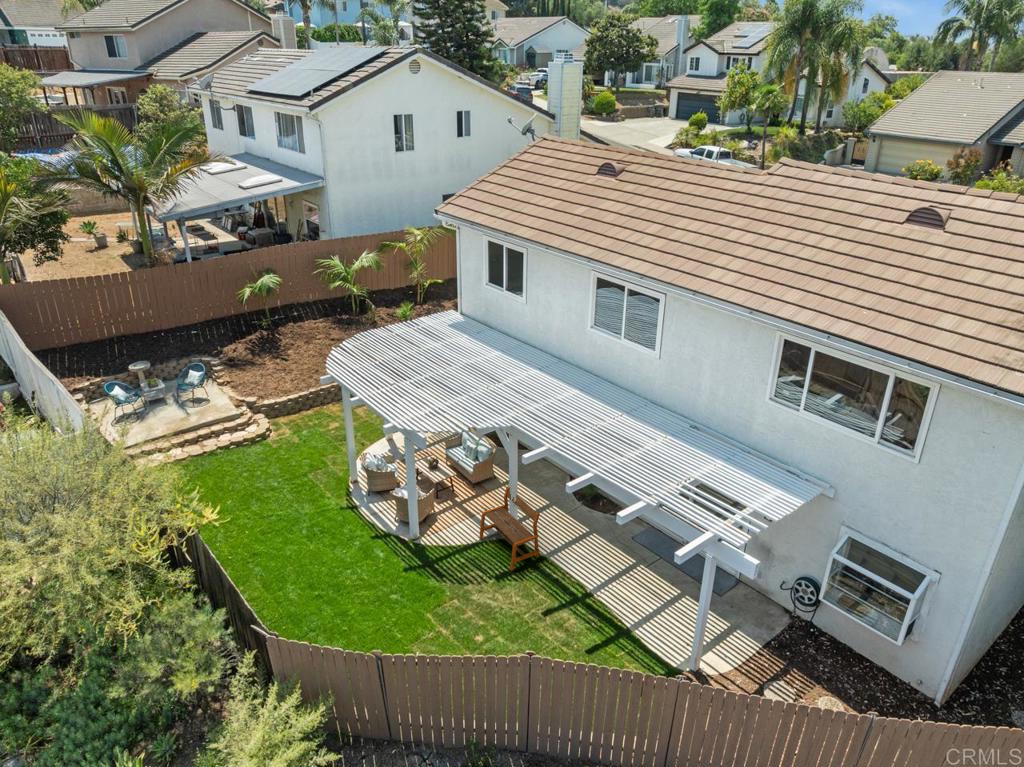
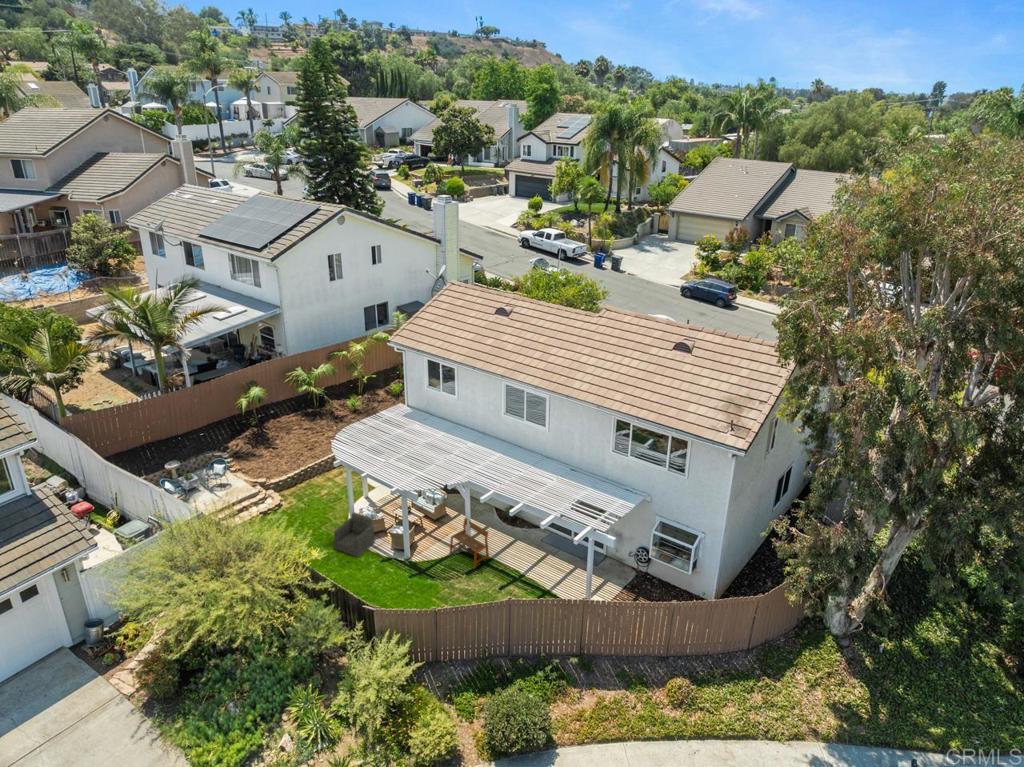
armchair: none [309,457,372,528] -> present [334,513,375,557]

